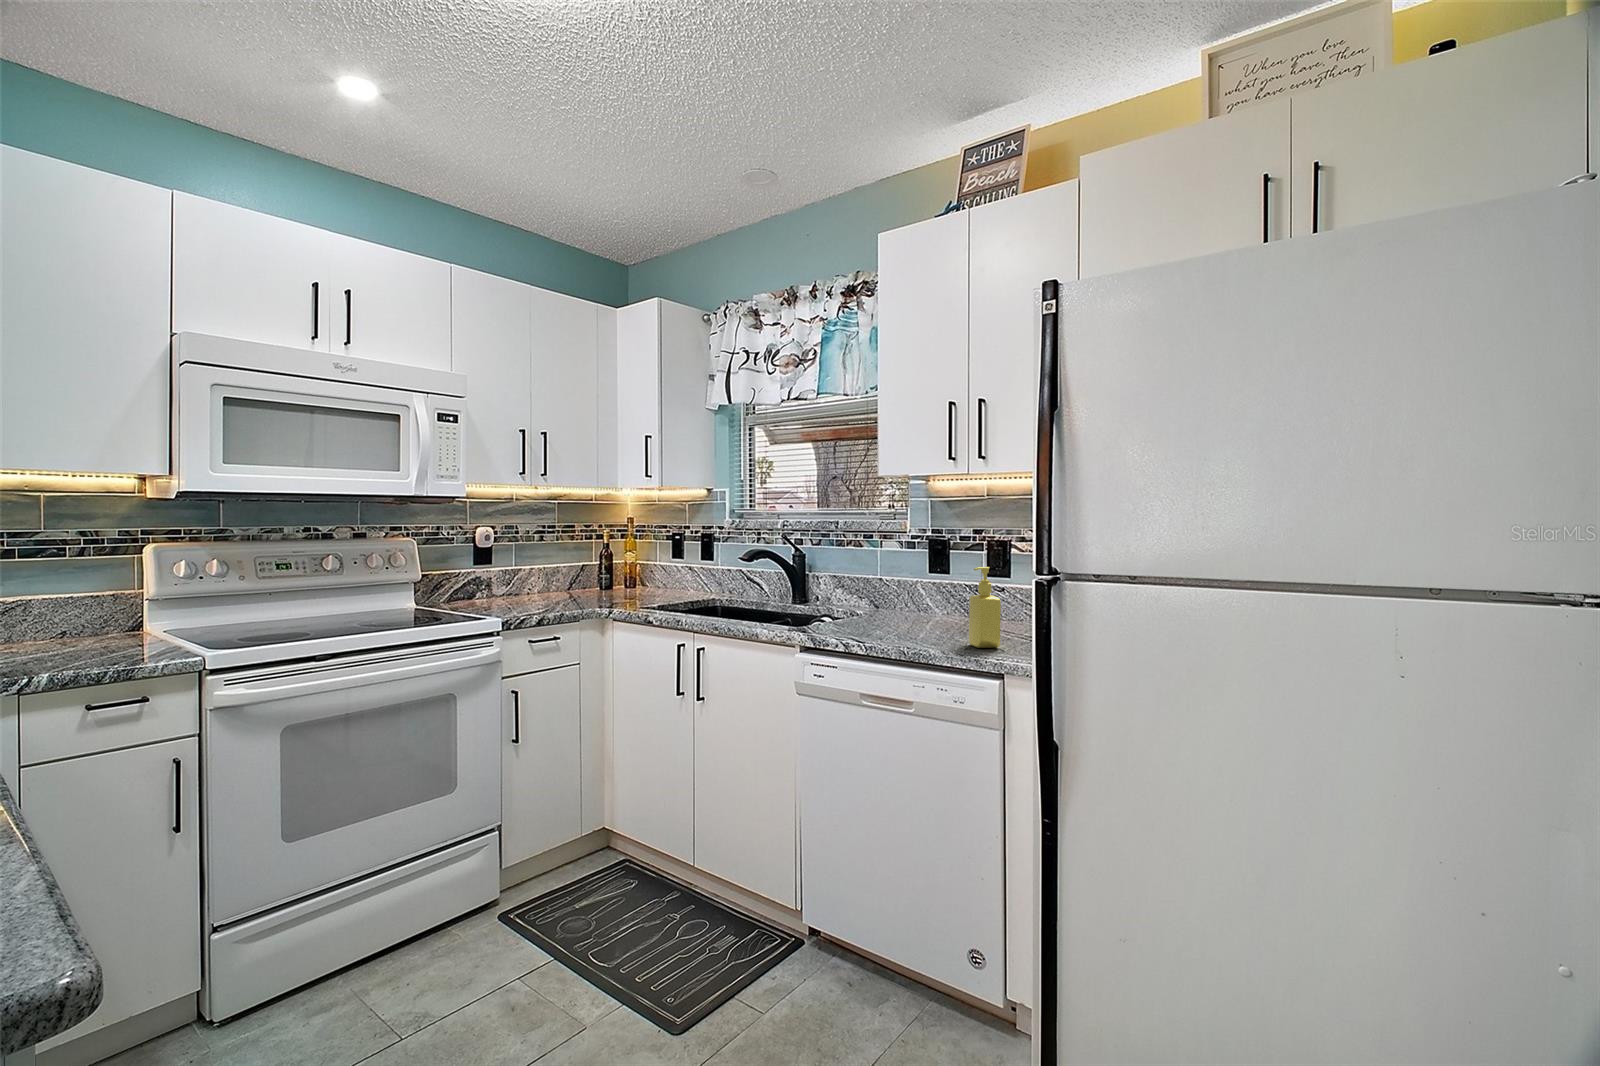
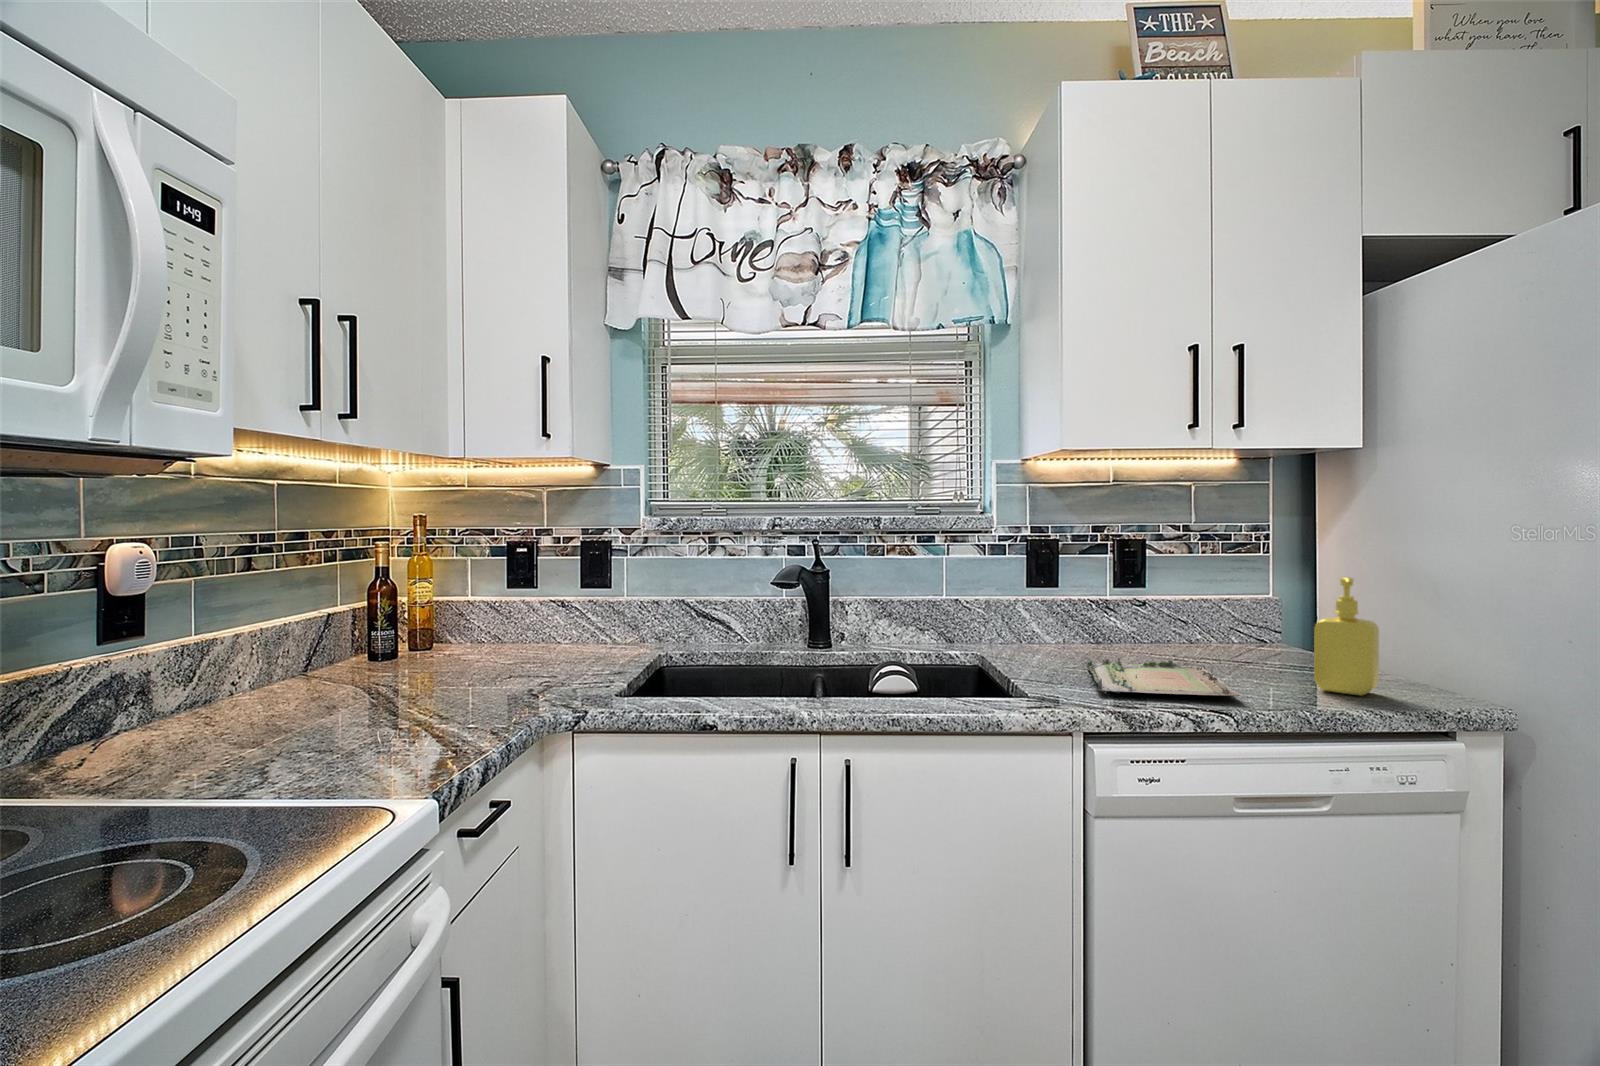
tray: none [838,617,958,637] -> present [1086,655,1241,696]

